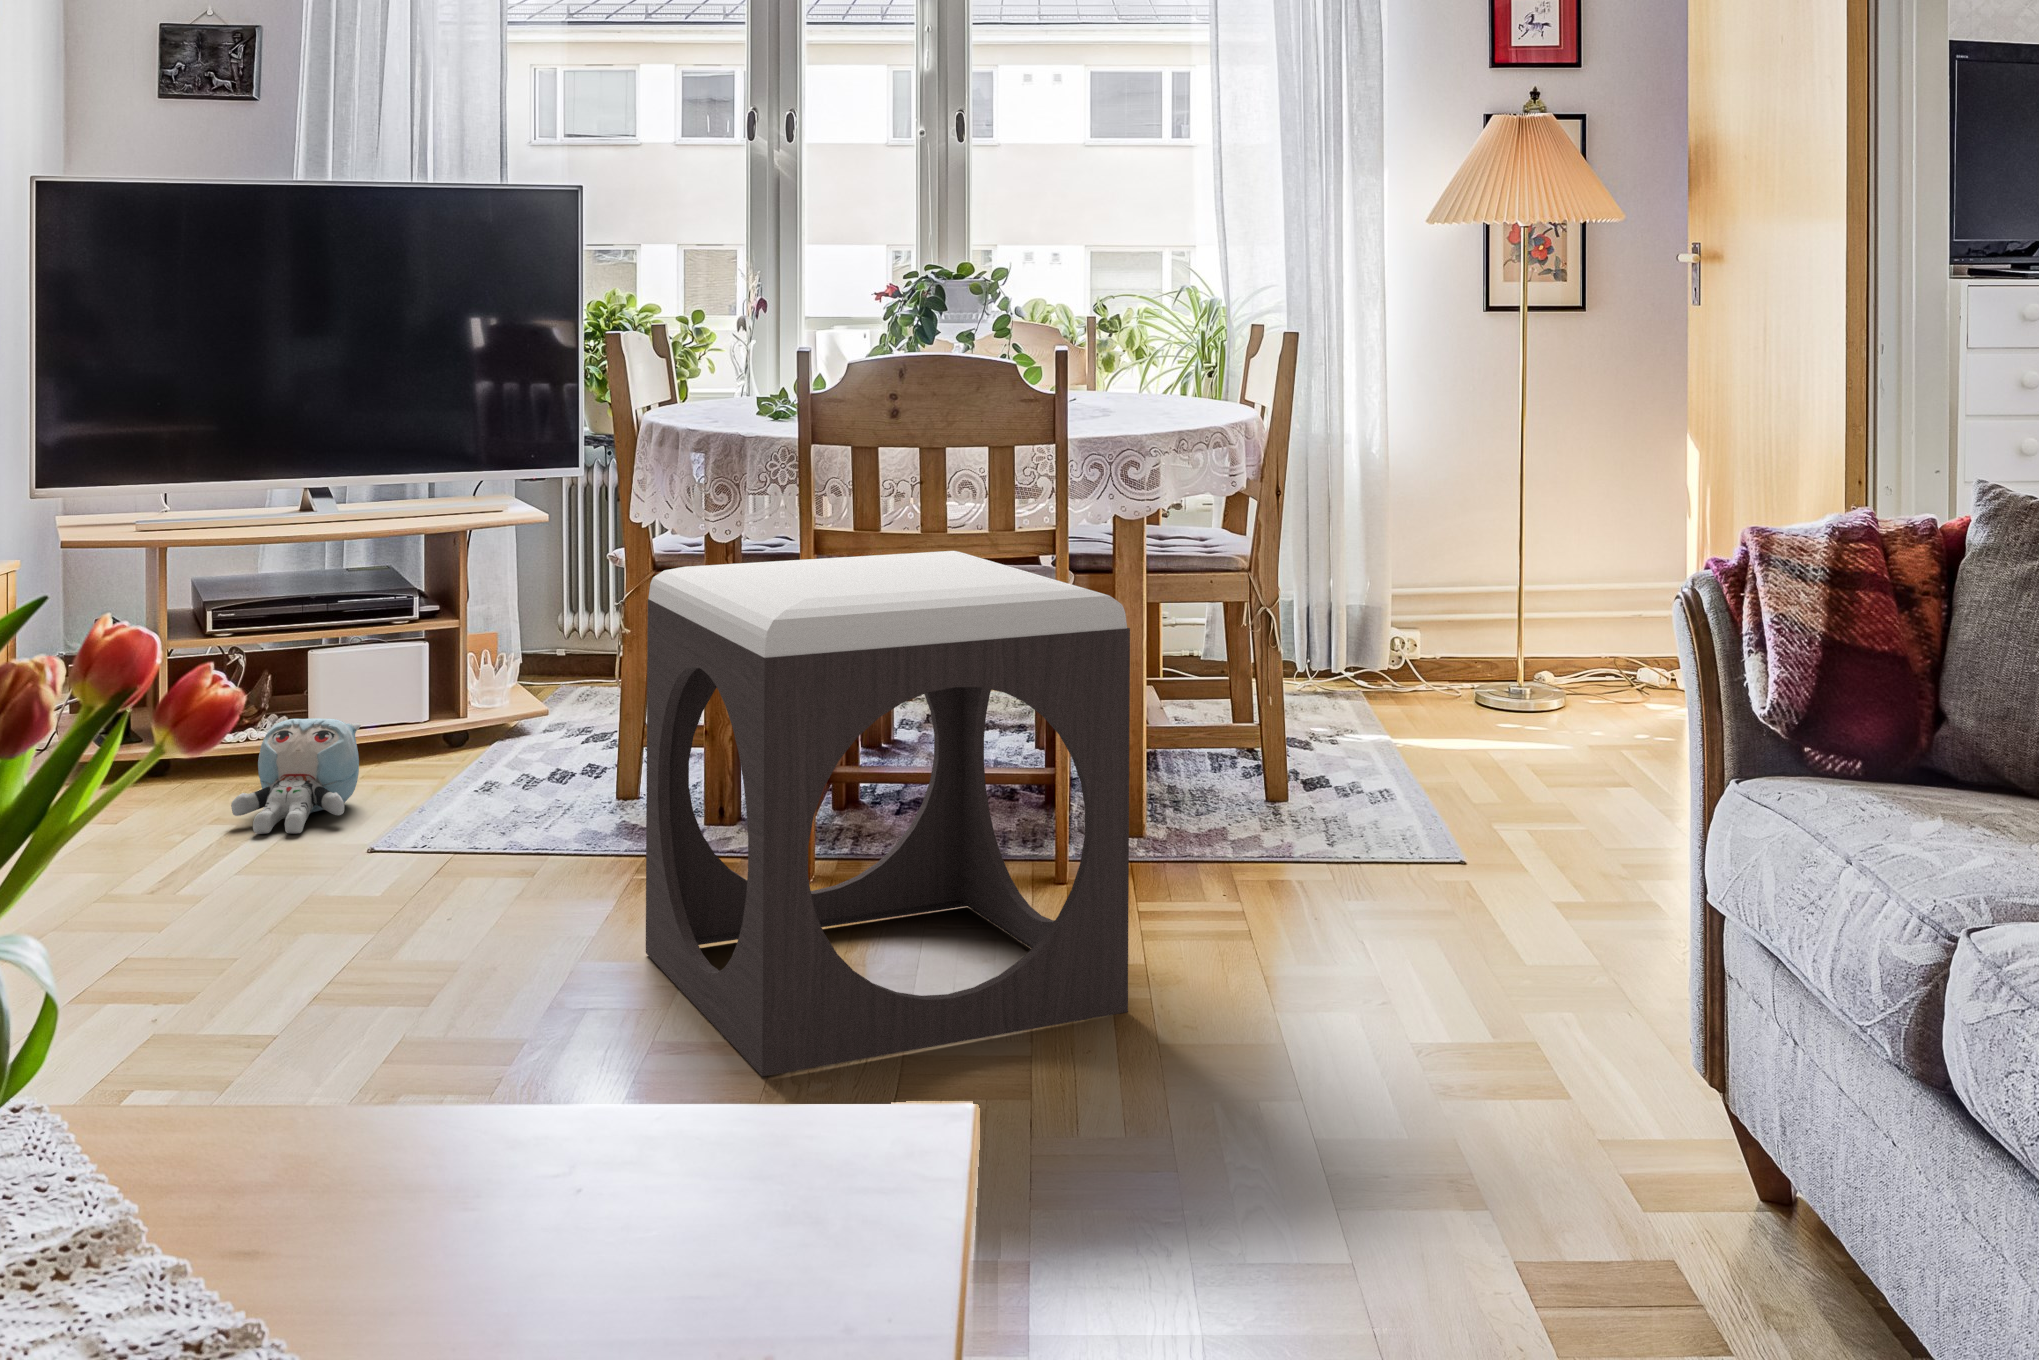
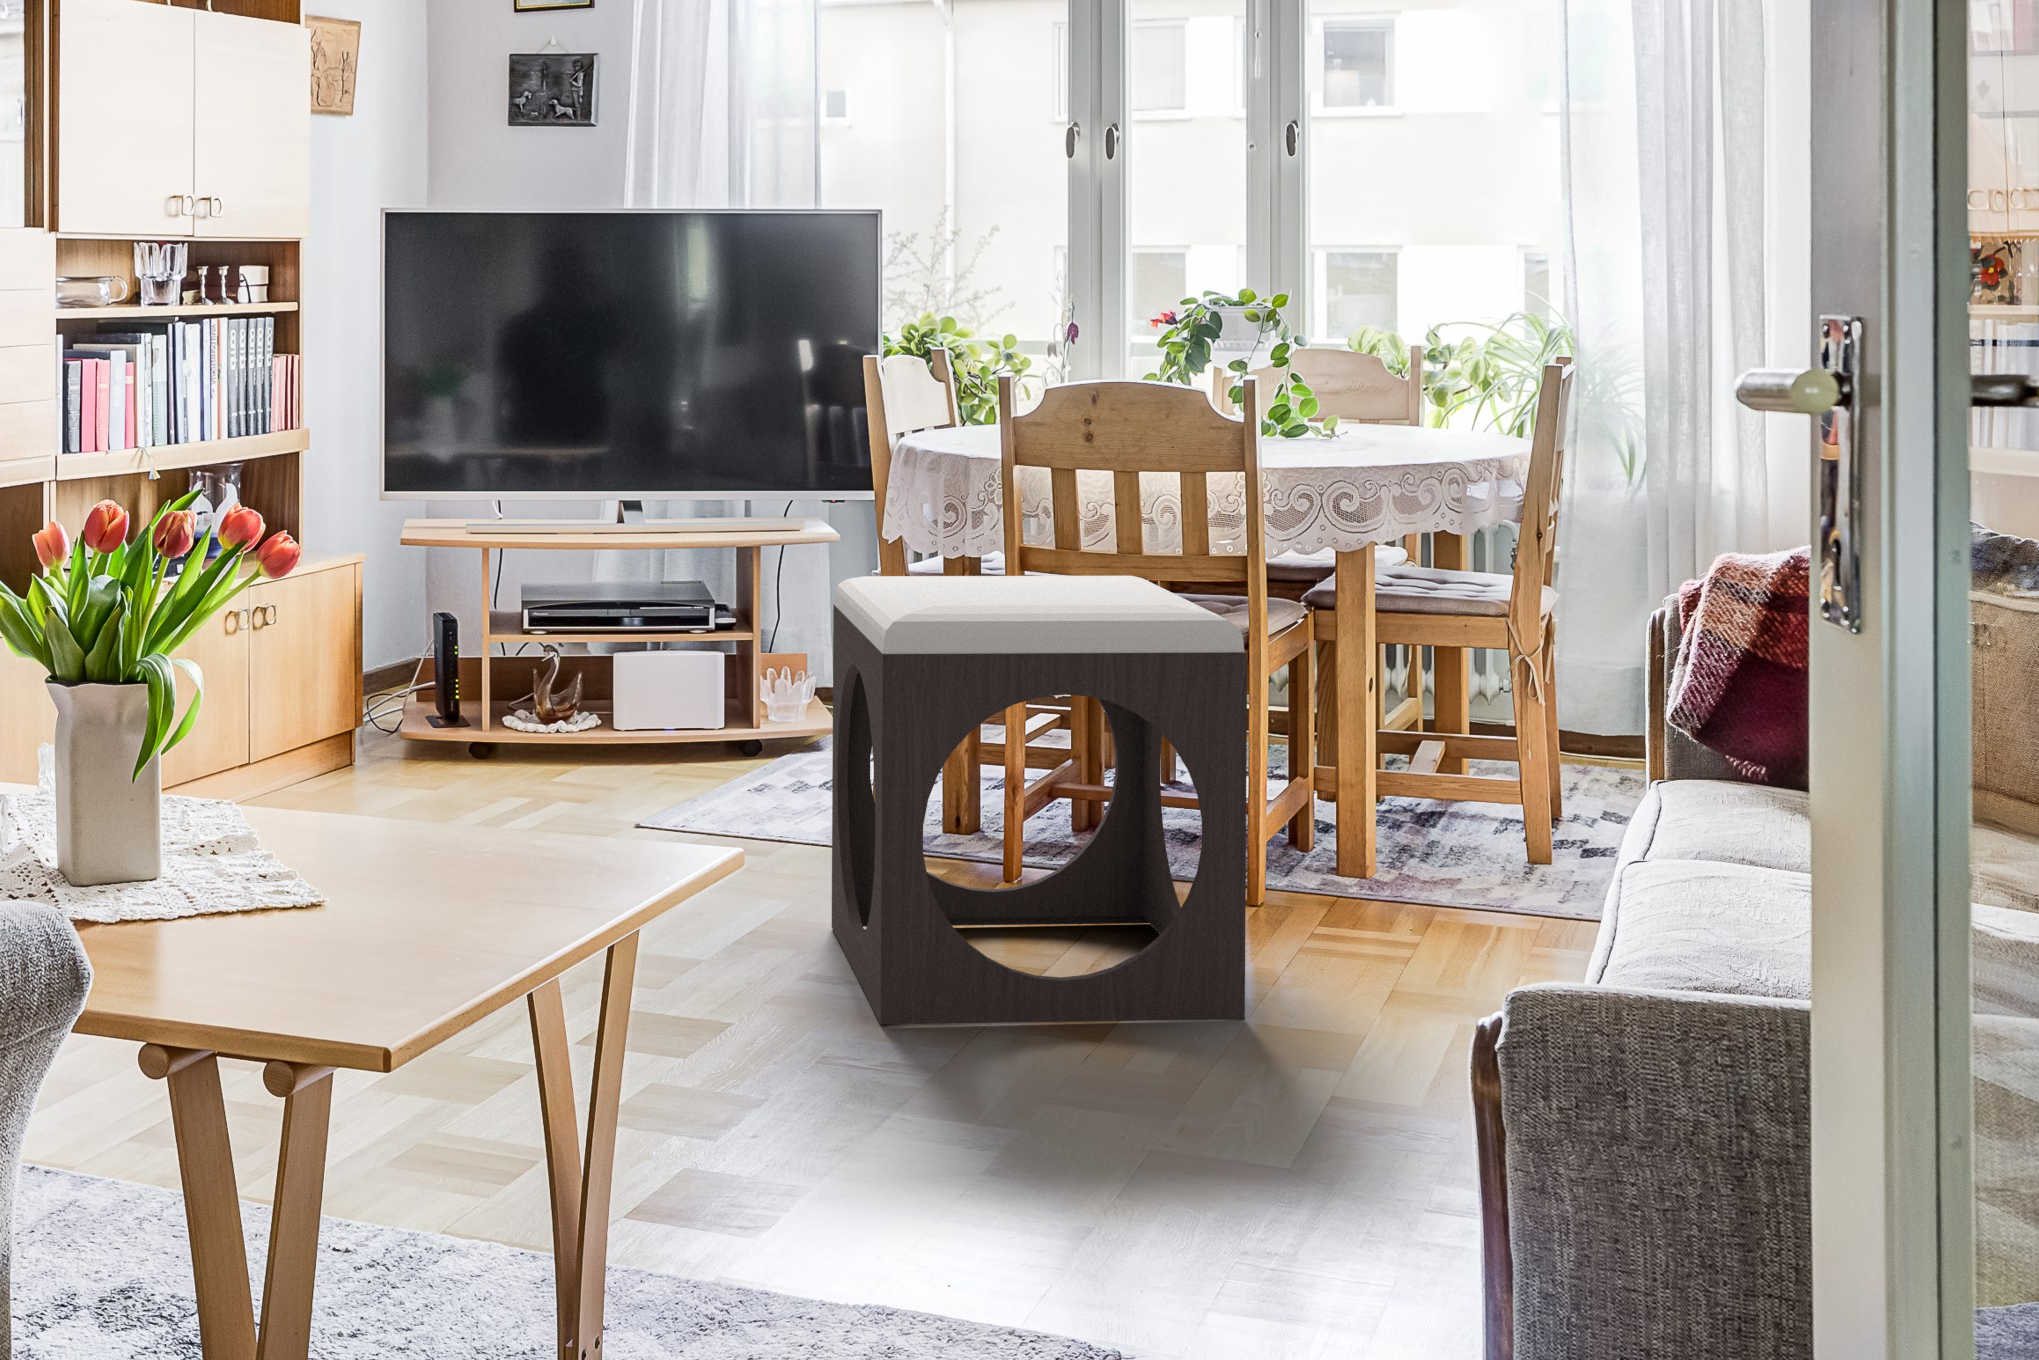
plush toy: present [231,718,361,834] -> none [528,707,644,809]

